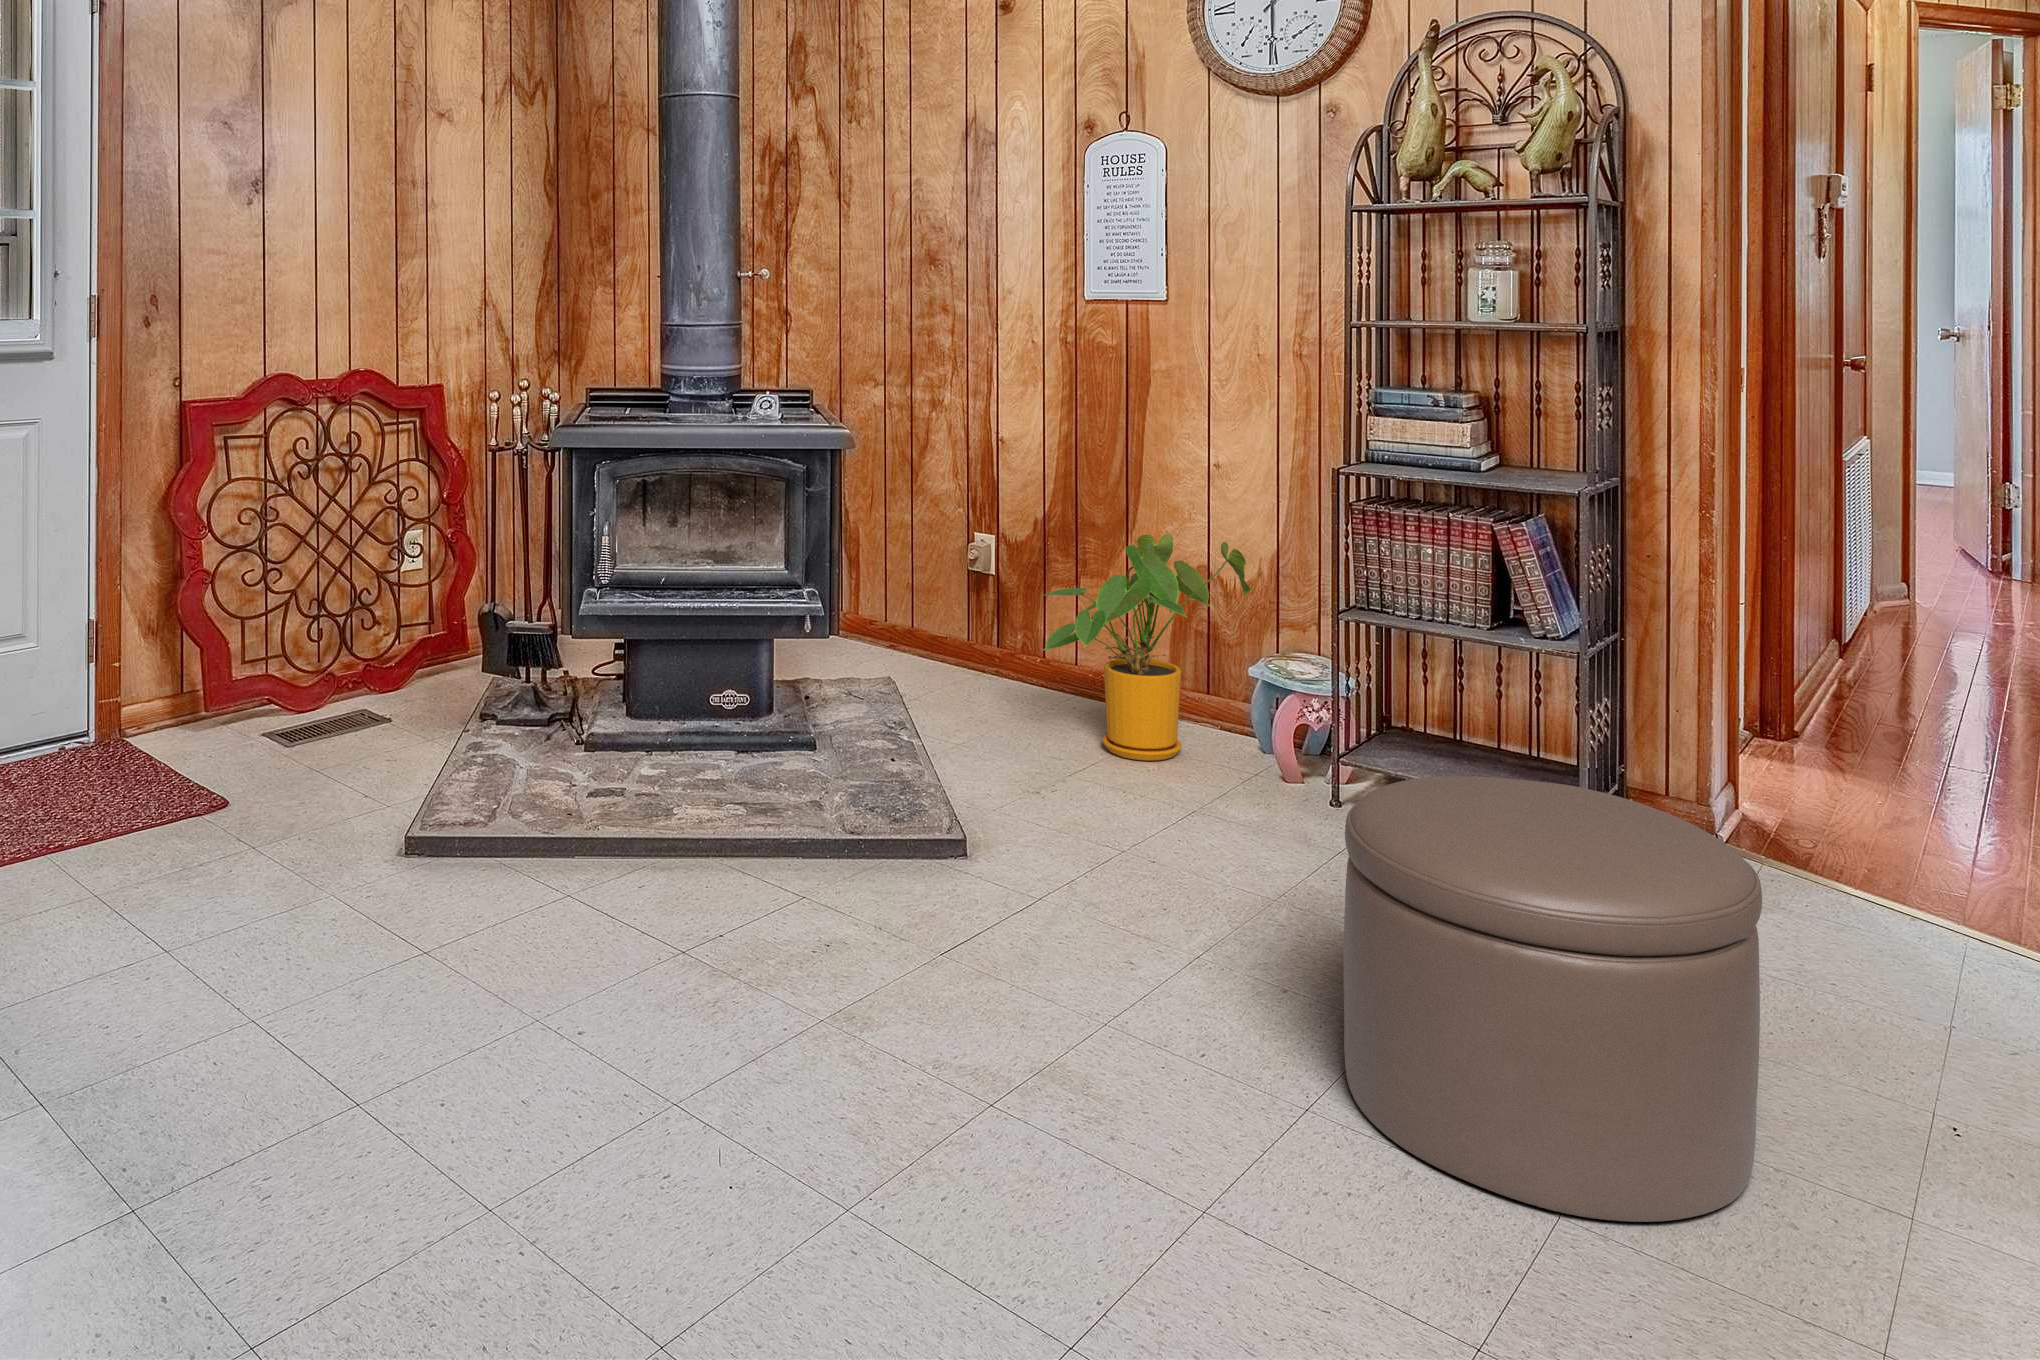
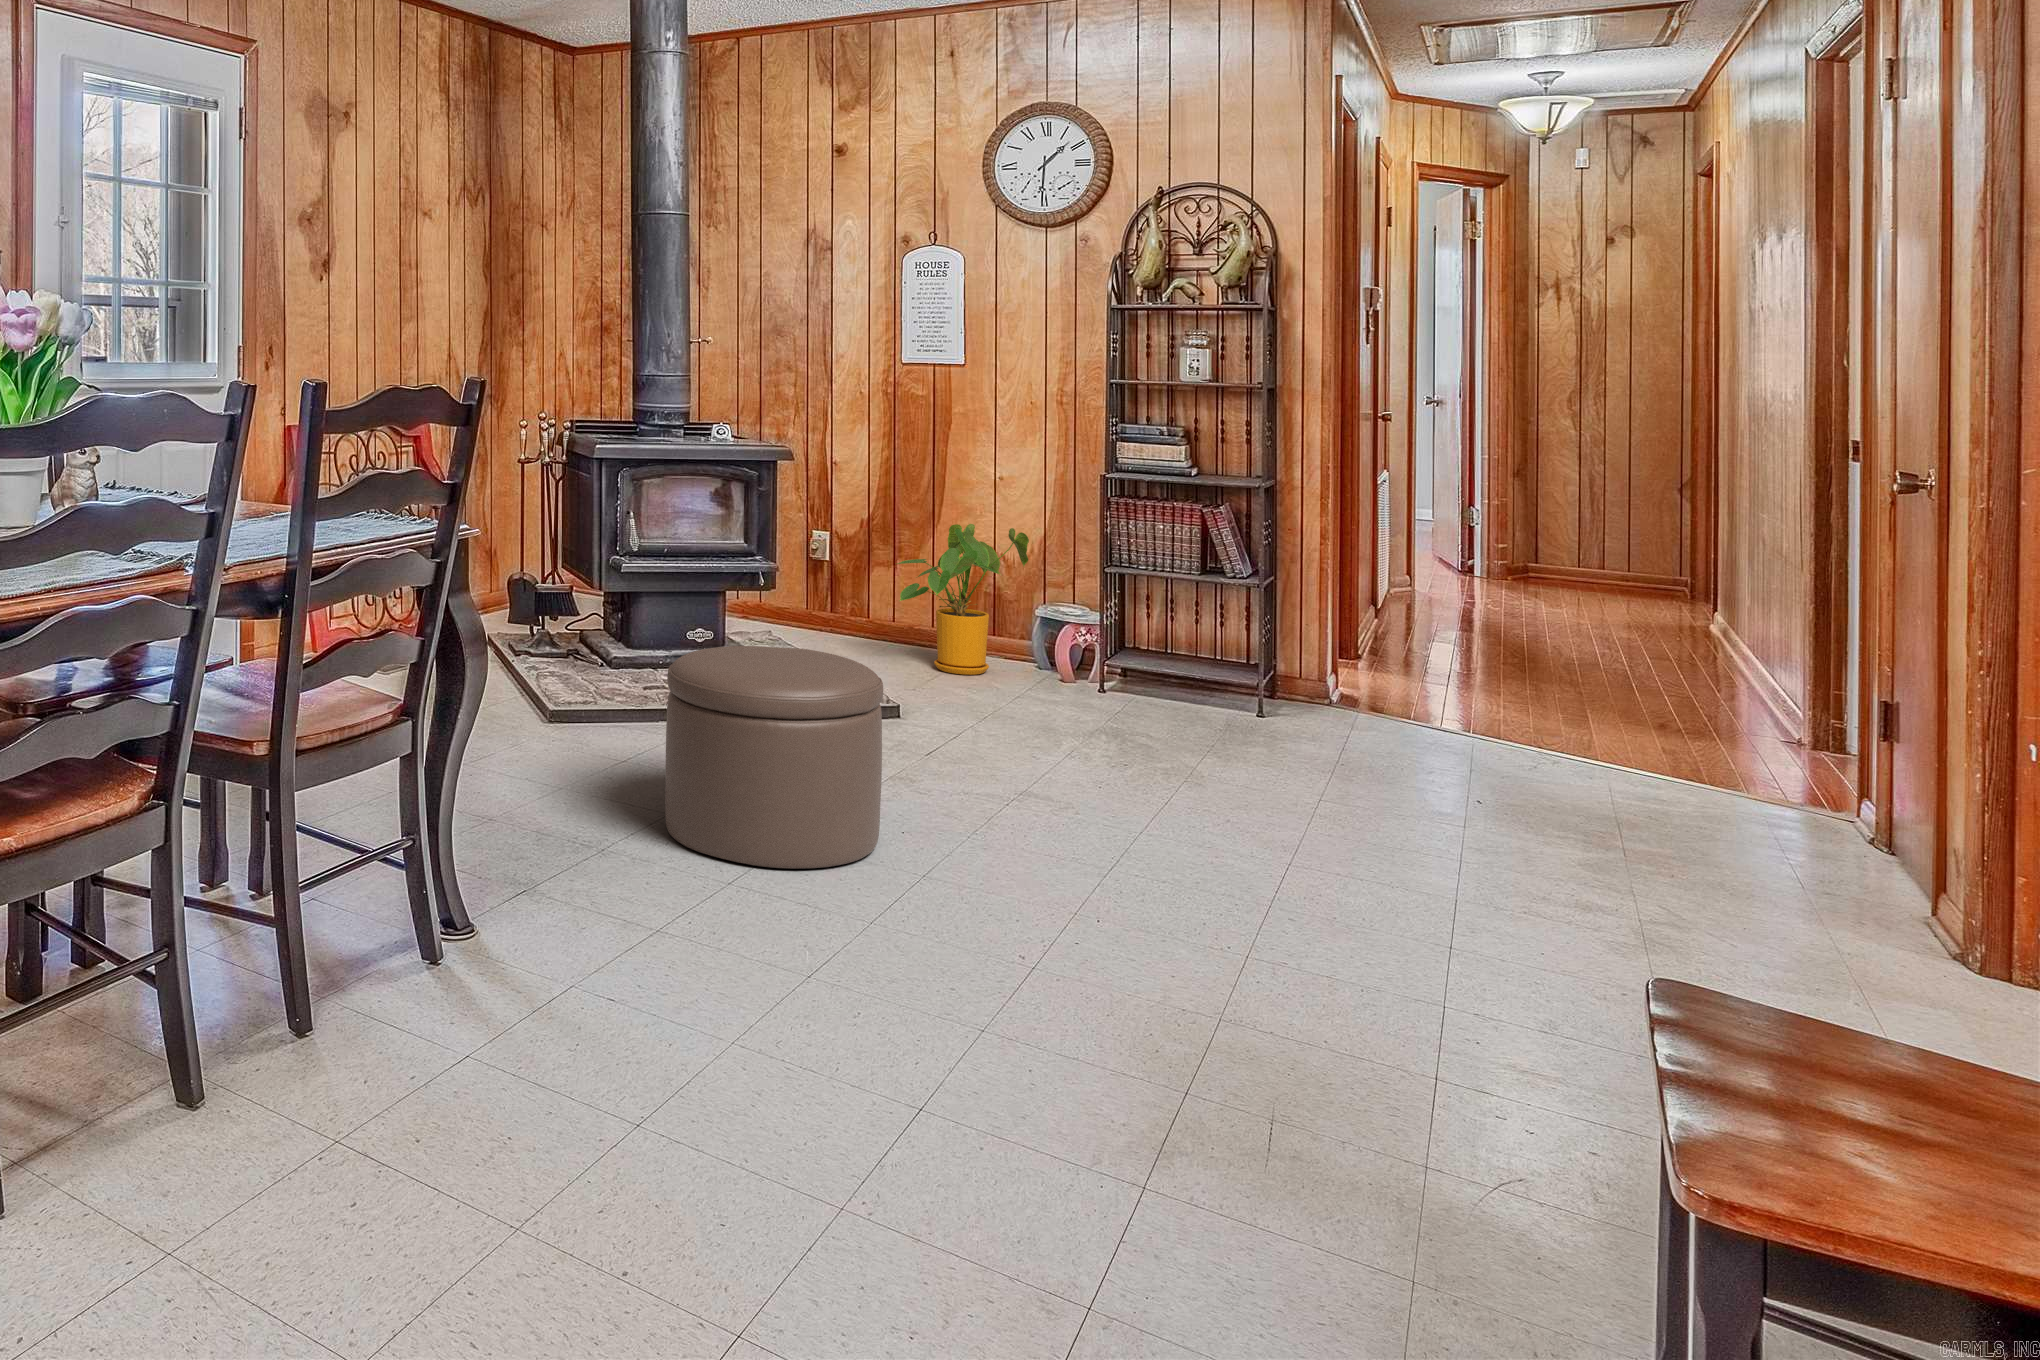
ottoman: present [1344,776,1762,1222] -> present [665,646,883,869]

